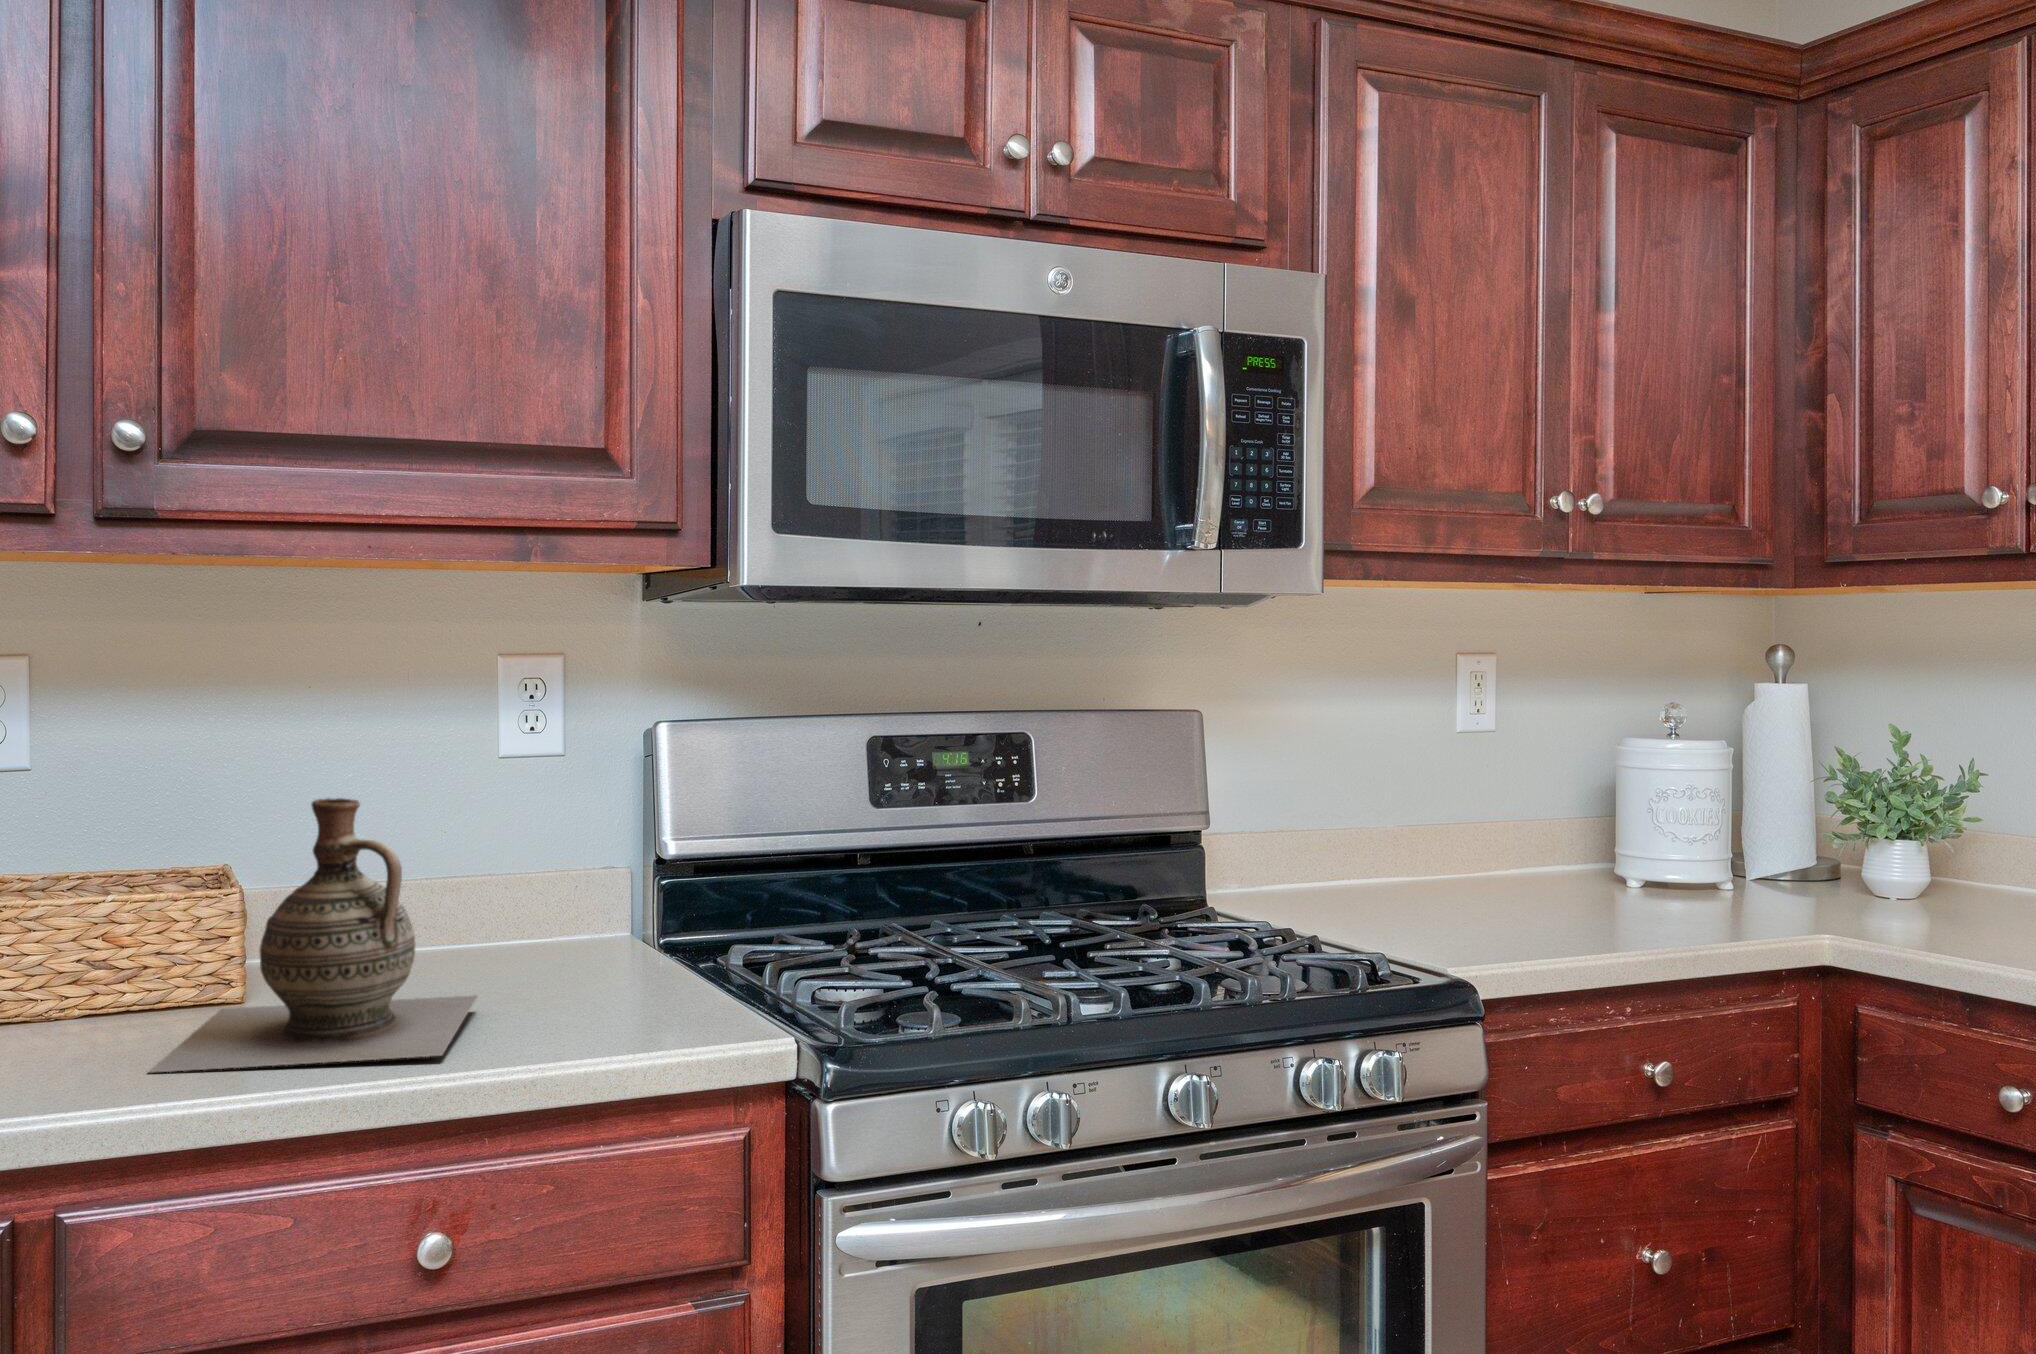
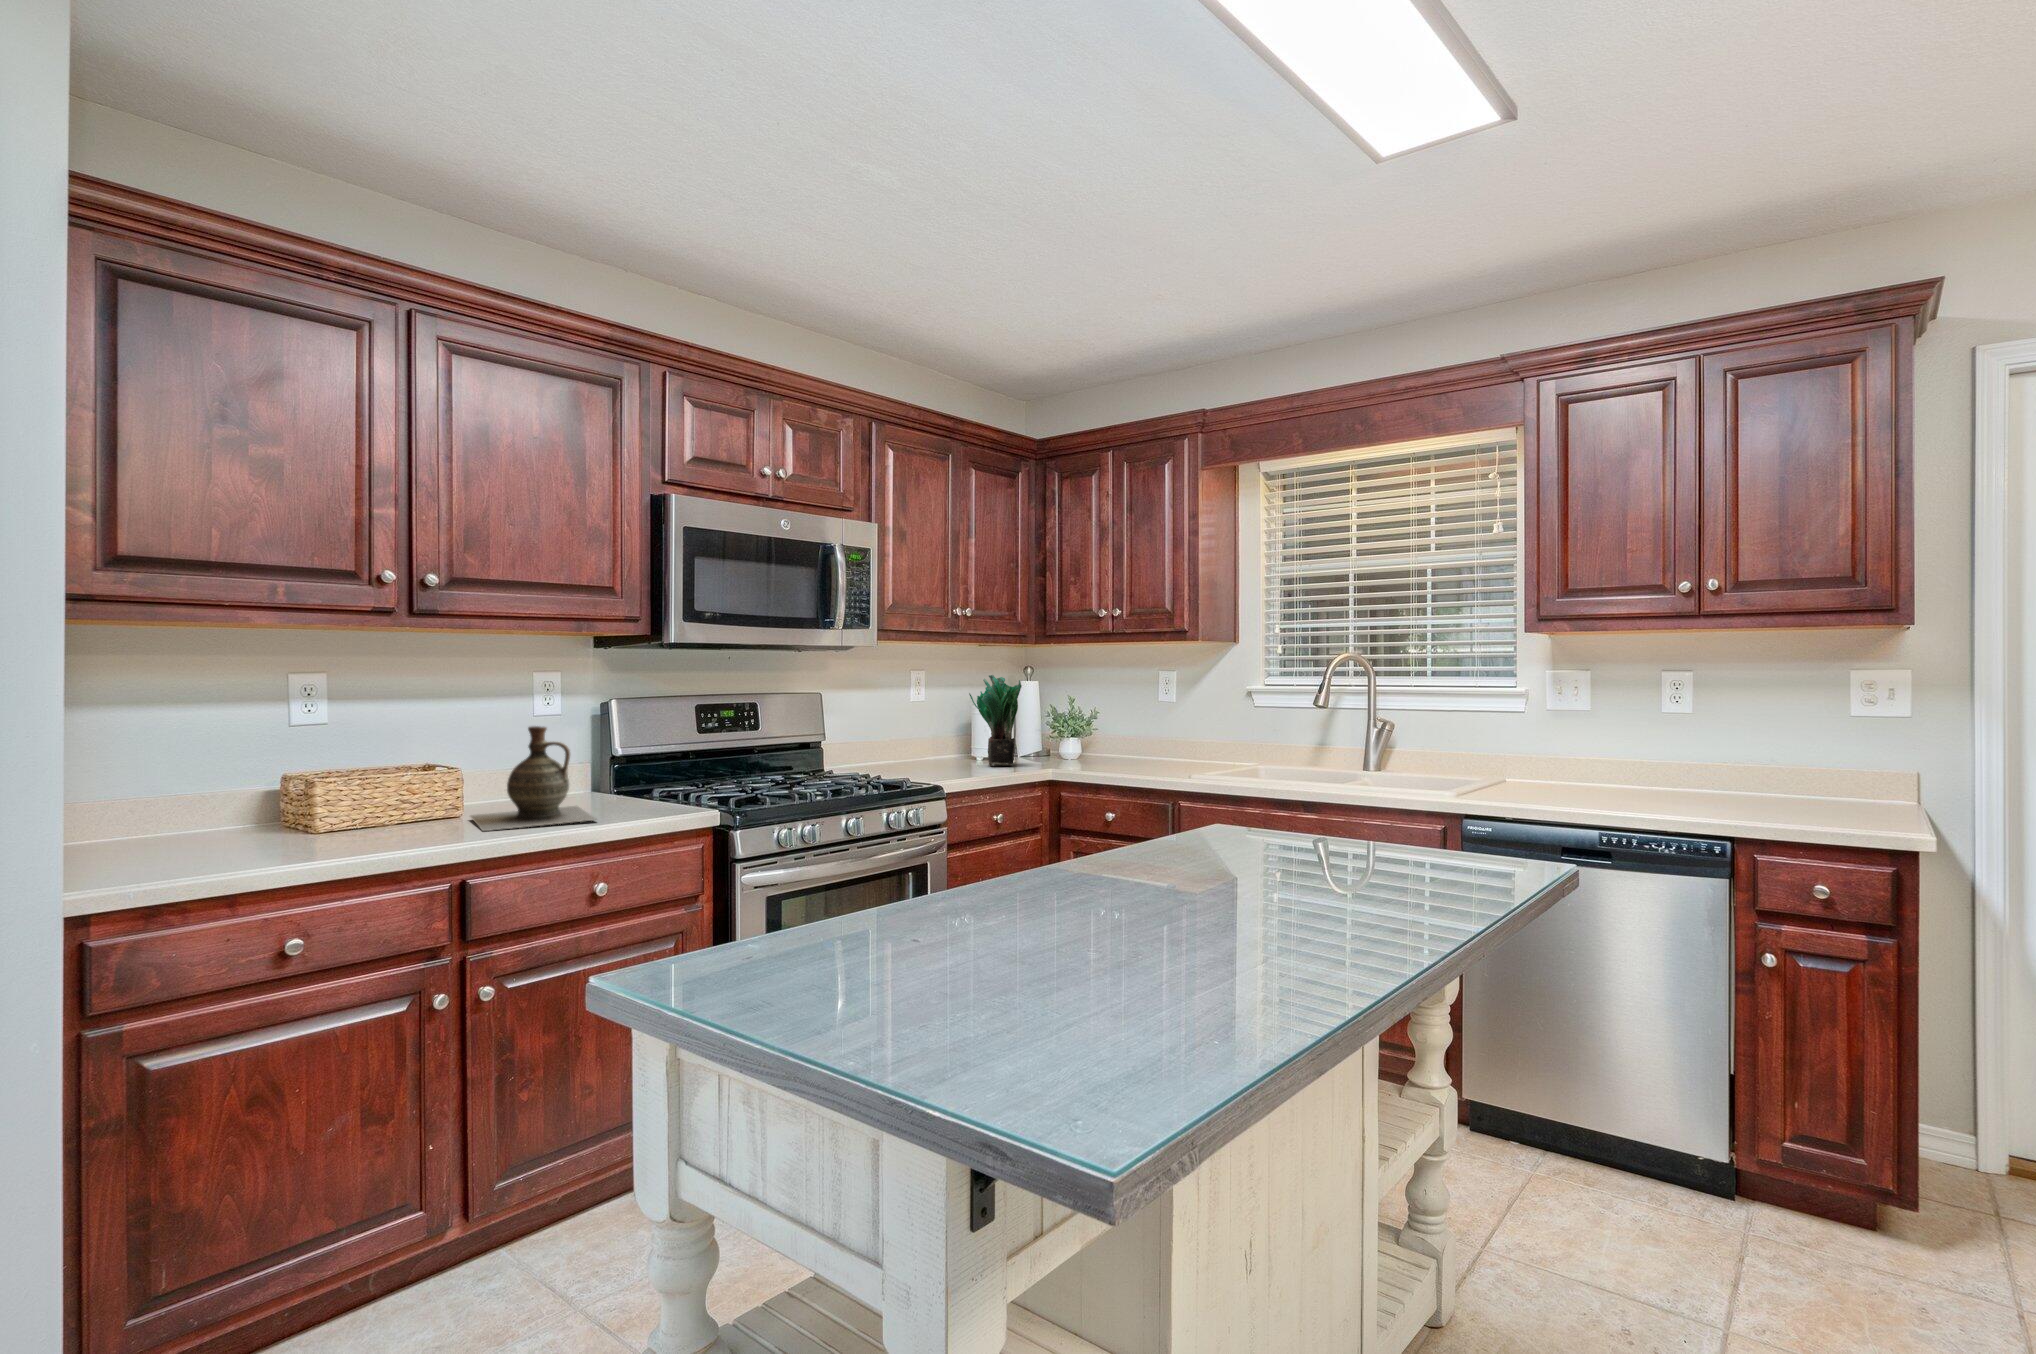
potted plant: none [1596,668,1743,912] -> present [969,675,1022,766]

